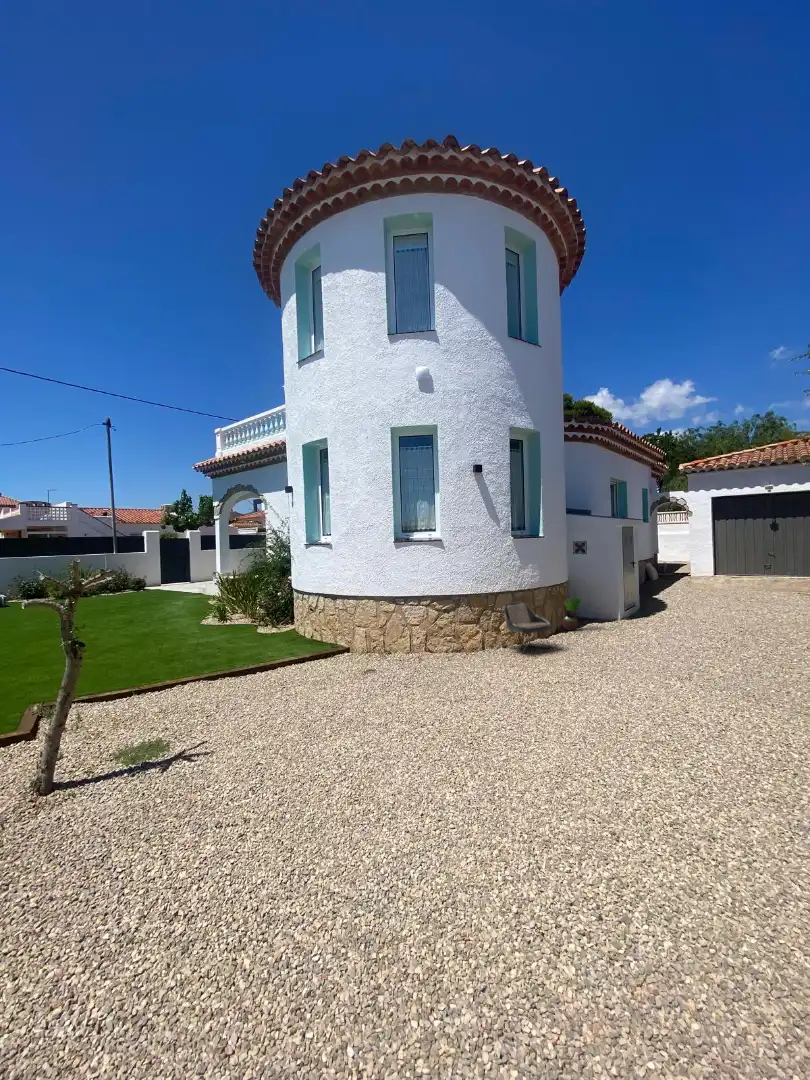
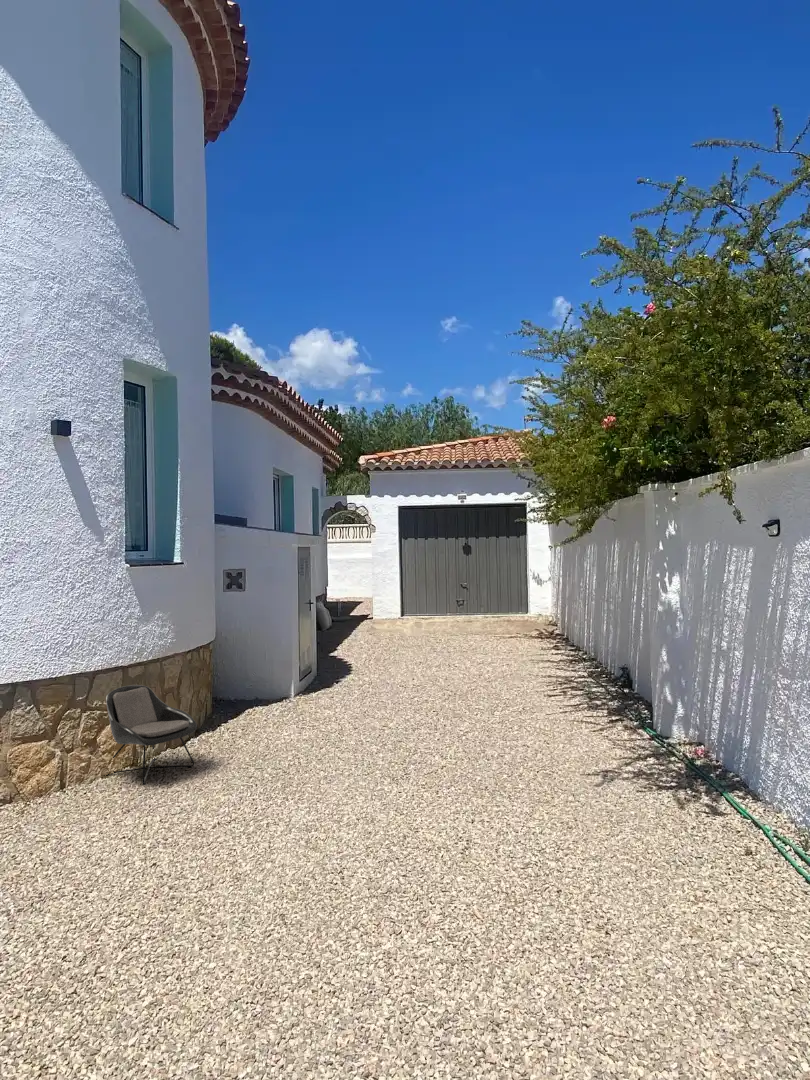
potted tree: present [562,597,581,630] -> none [207,662,243,724]

